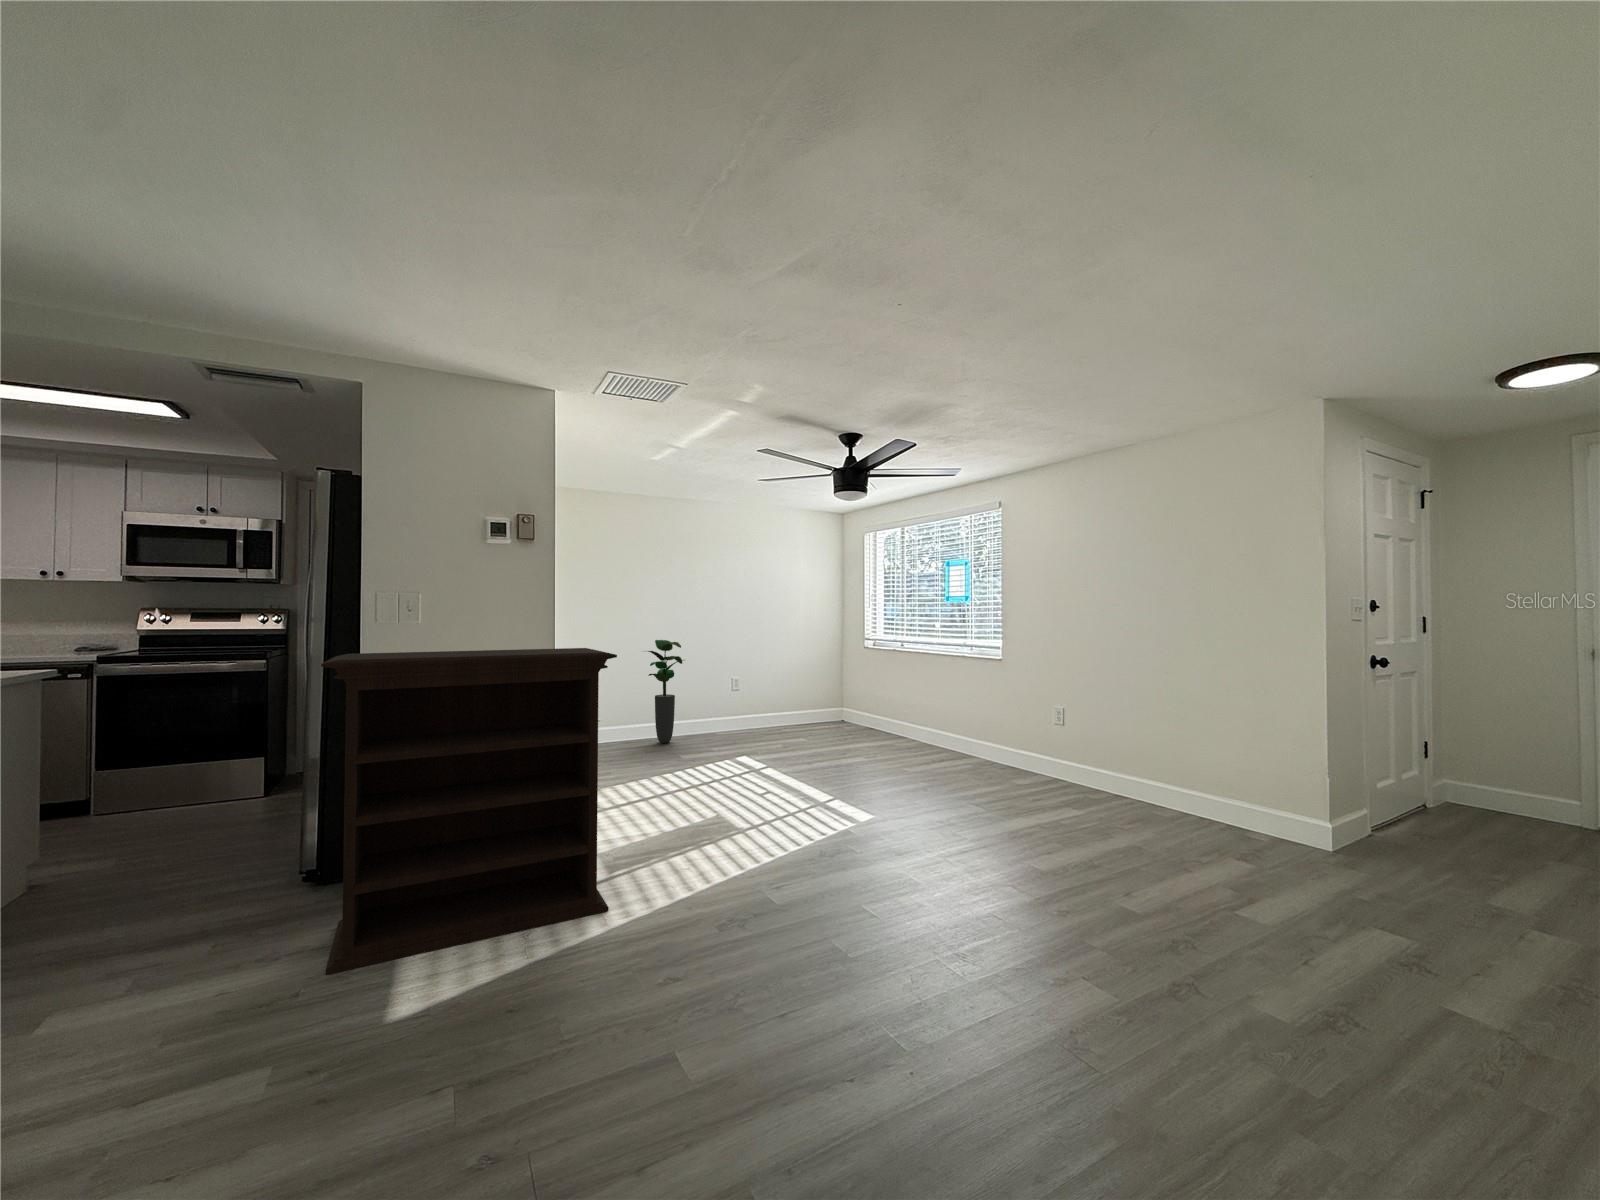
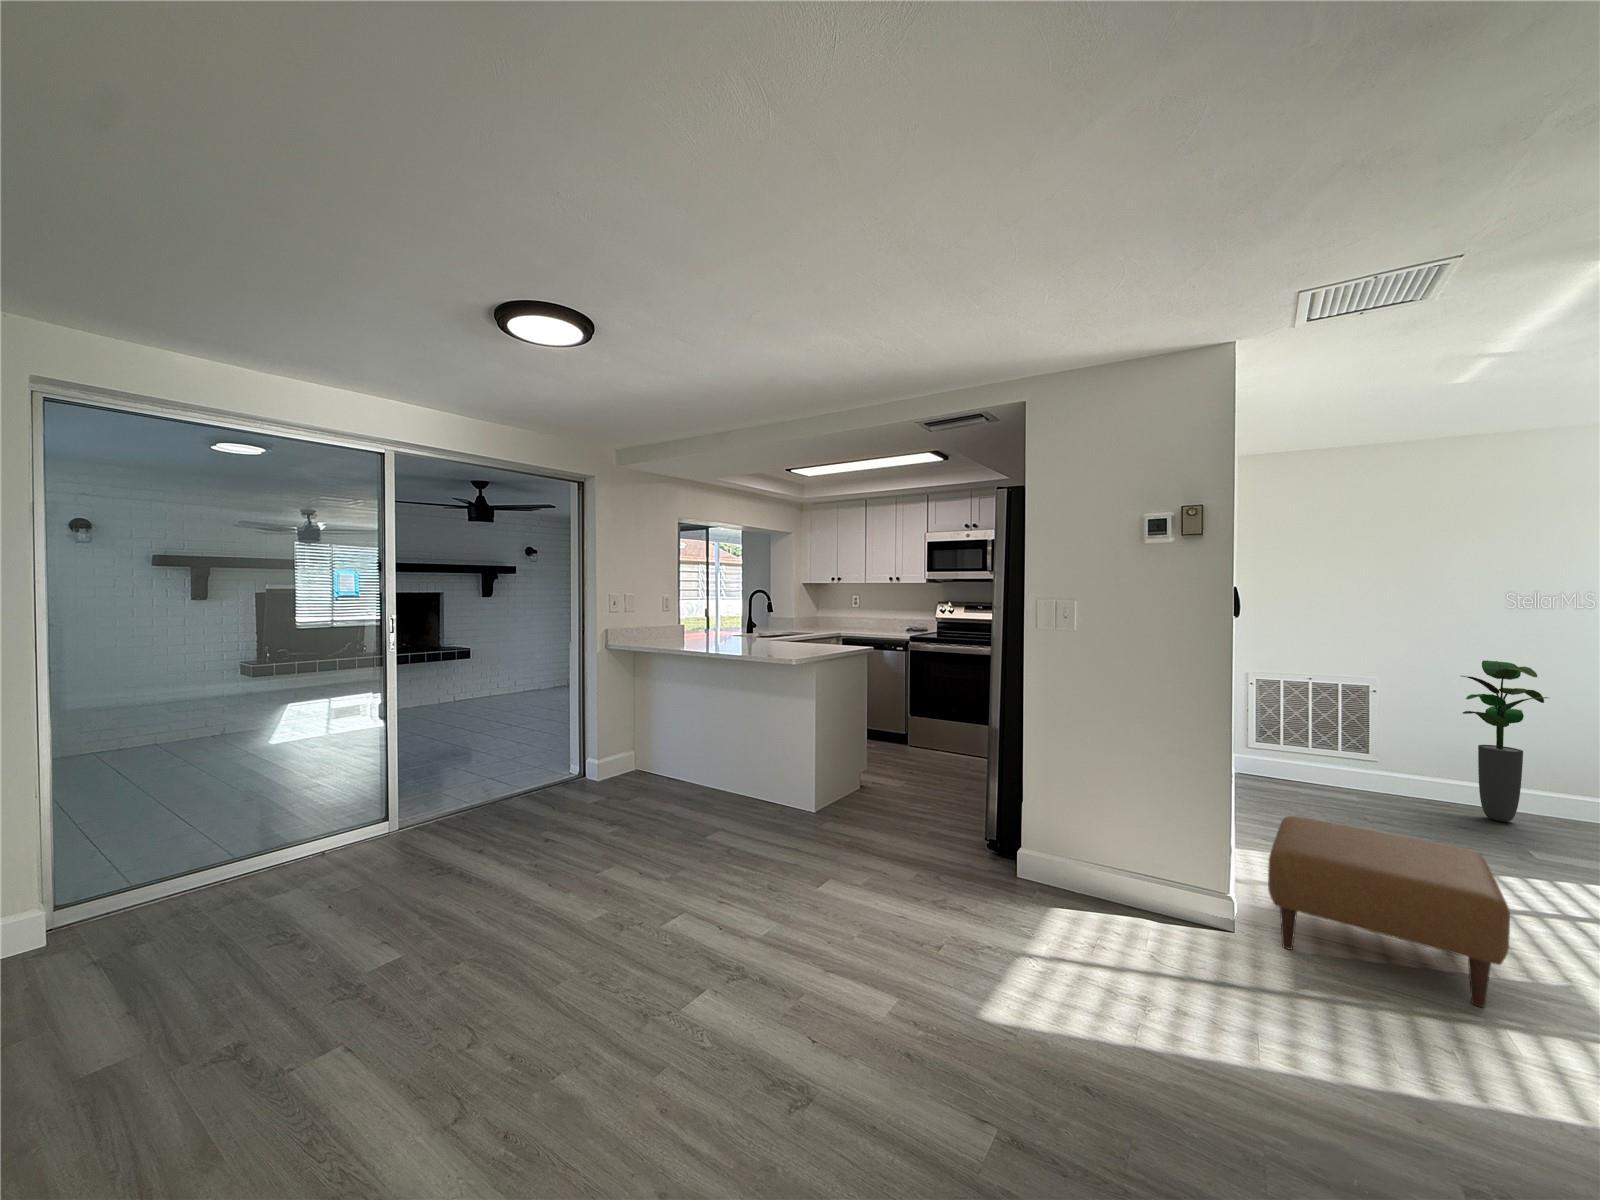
bookshelf: present [321,648,617,975] -> none [957,656,1285,1041]
ottoman: none [577,753,705,854] -> present [1268,816,1510,1007]

